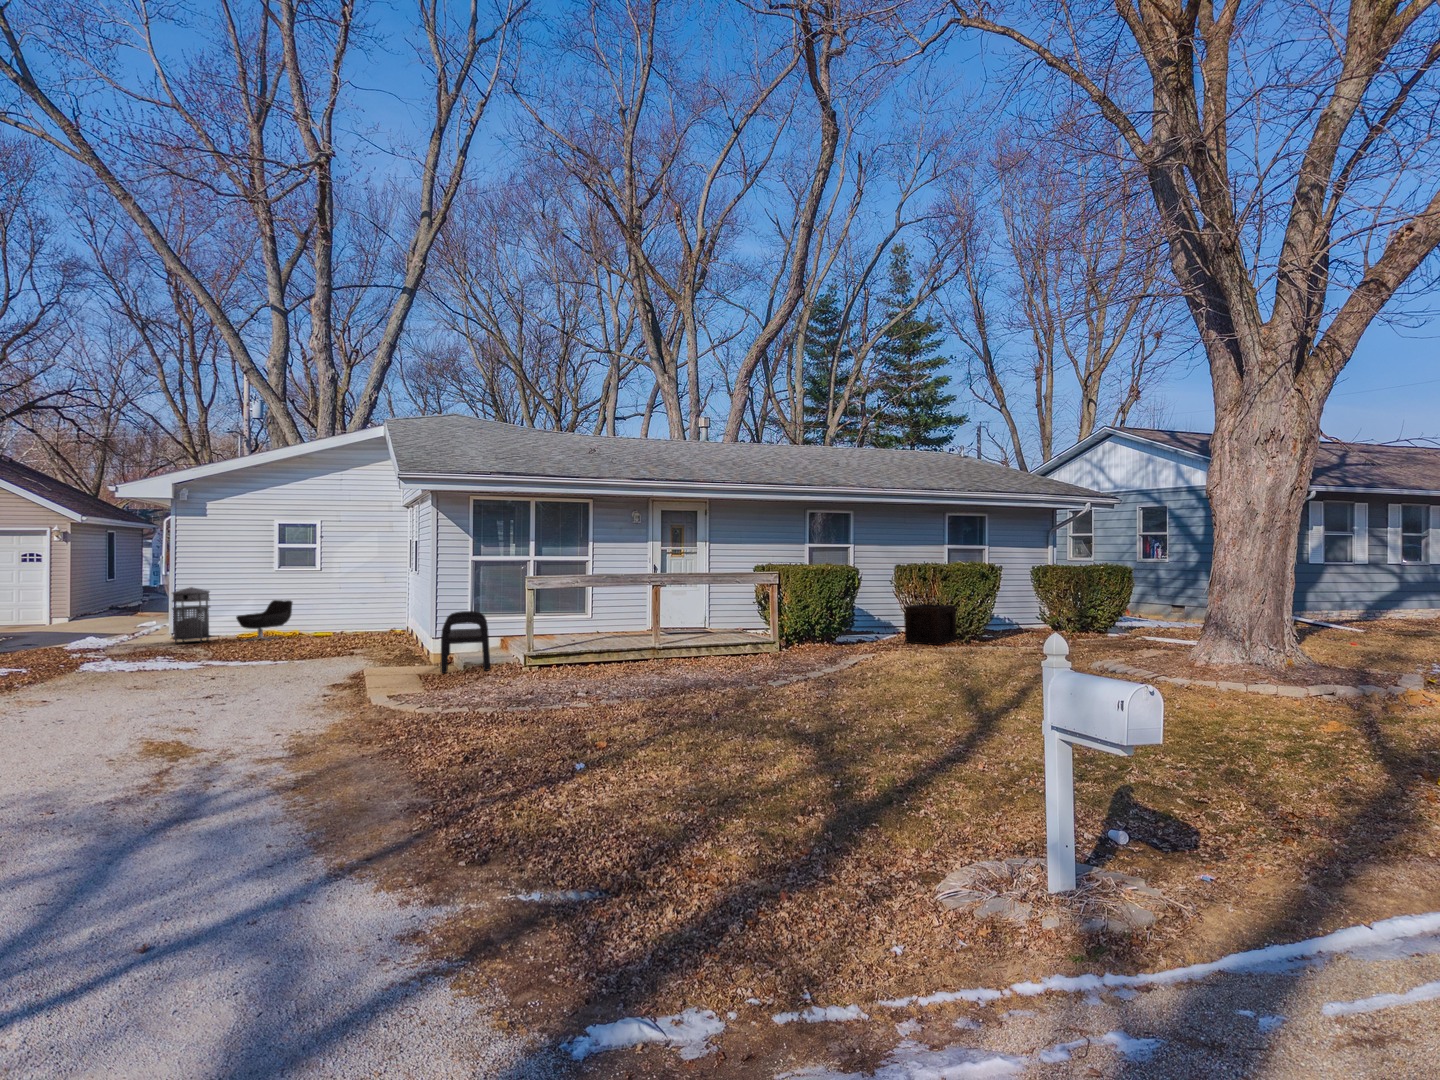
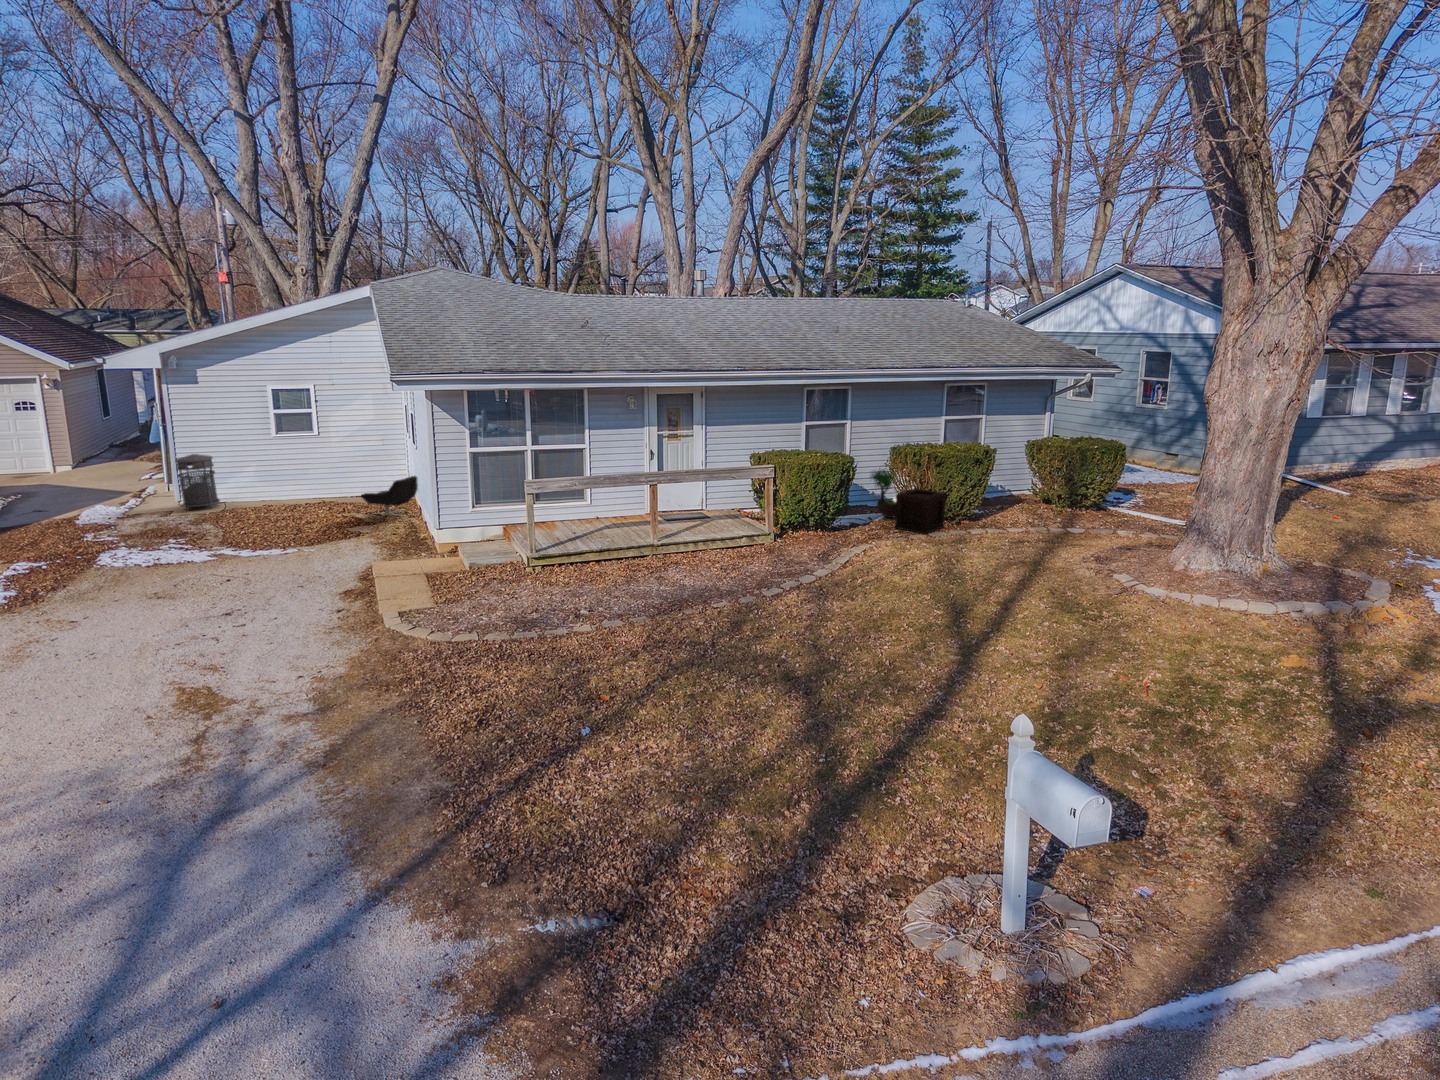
potted tree: none [875,581,911,637] -> present [870,468,896,518]
lounge chair: present [236,600,293,640] -> present [361,476,418,516]
bench: present [440,611,490,673] -> none [449,504,497,572]

